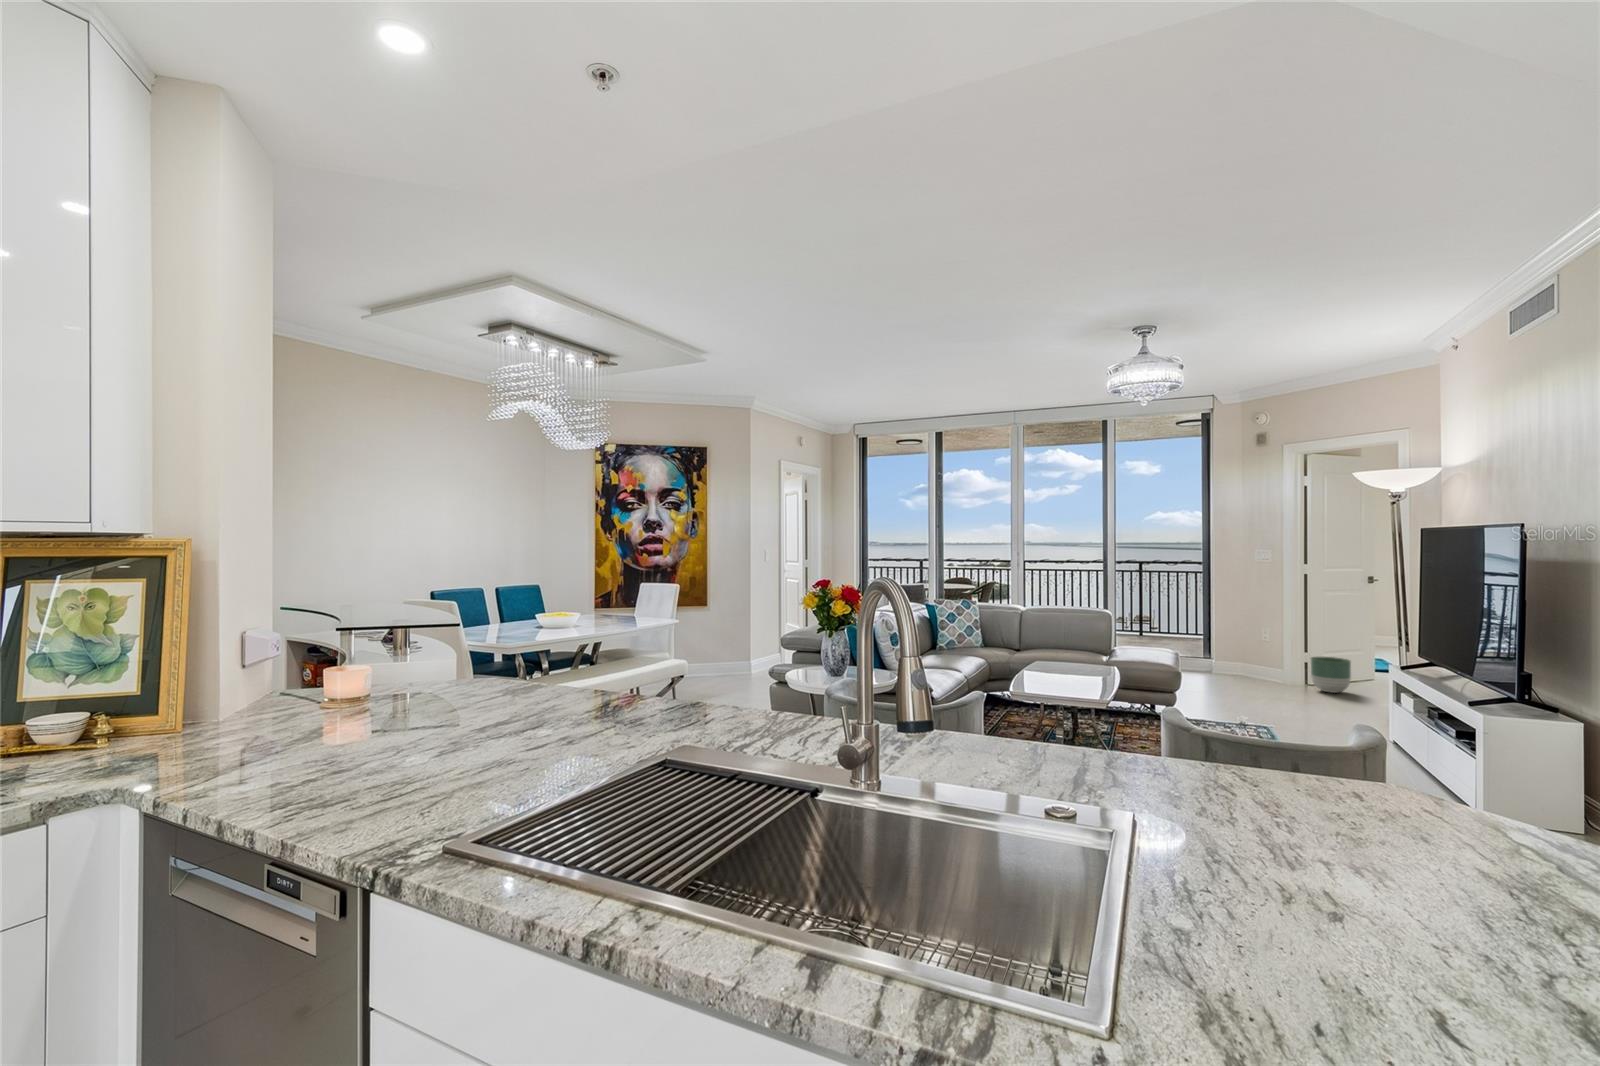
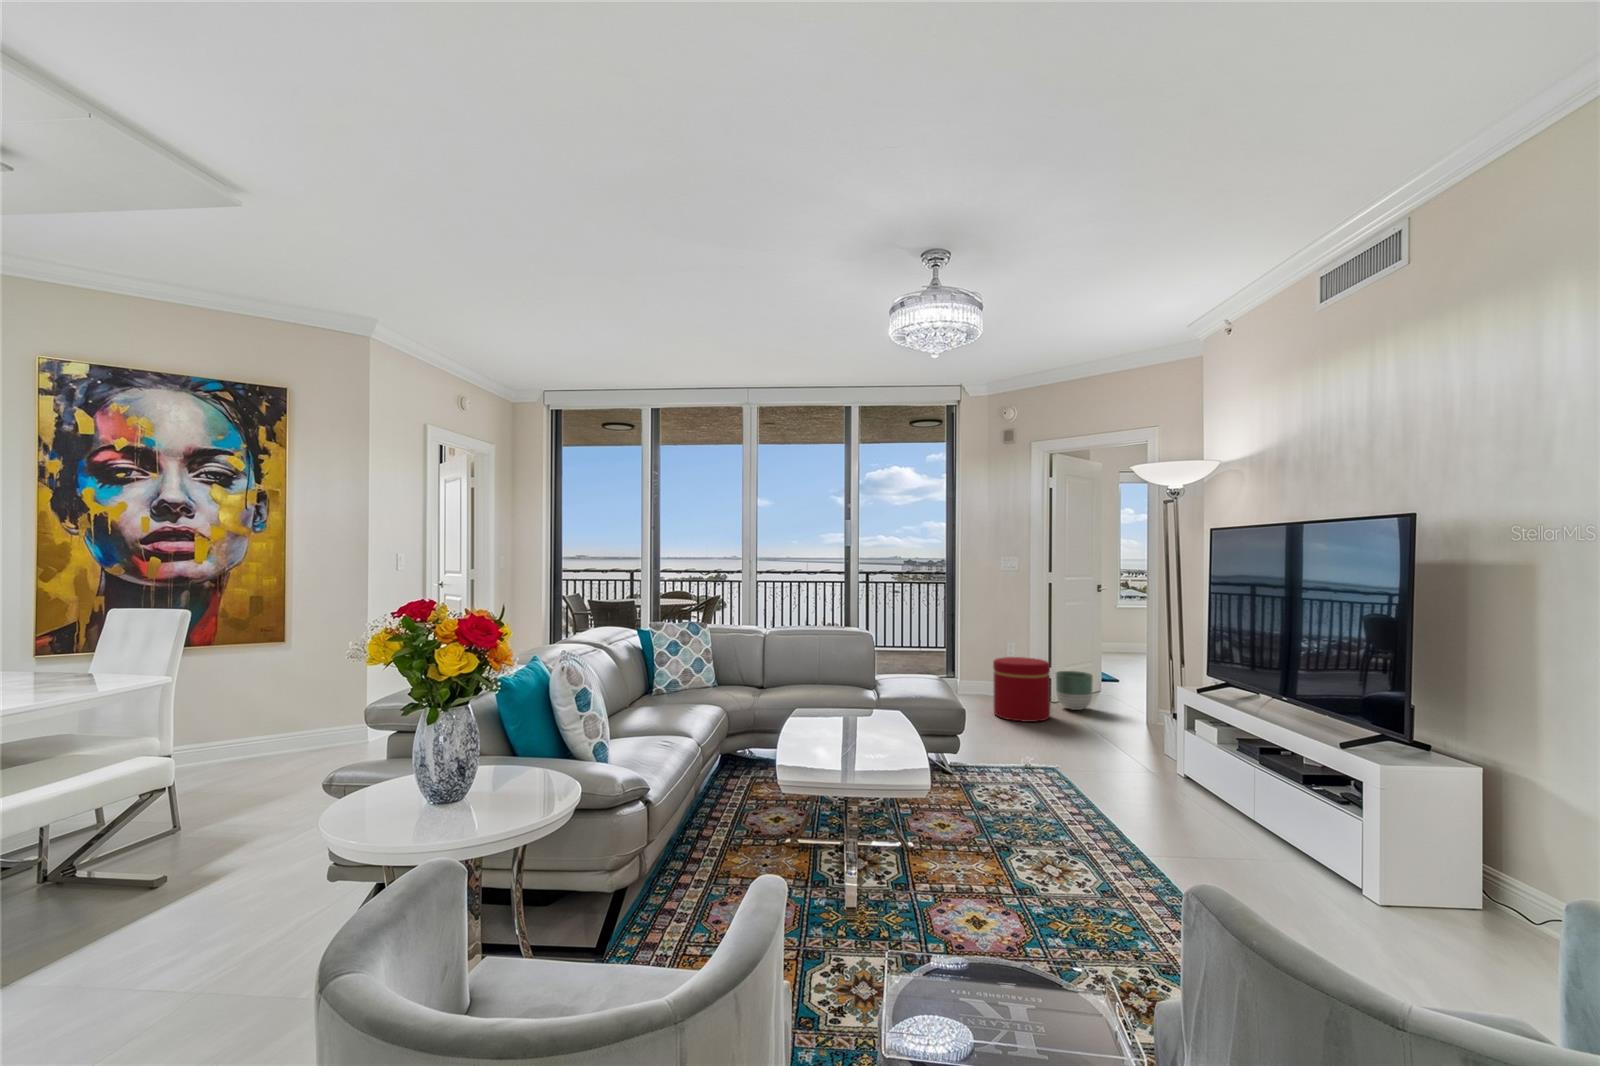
ottoman: none [1239,641,1297,698] -> present [993,657,1050,722]

